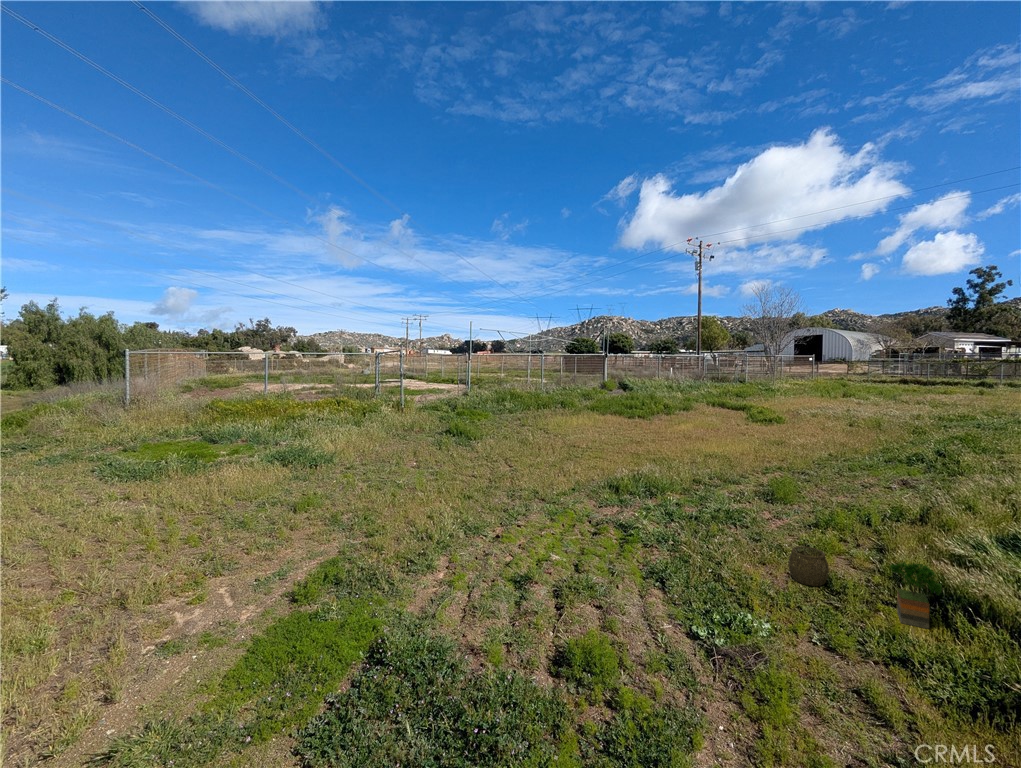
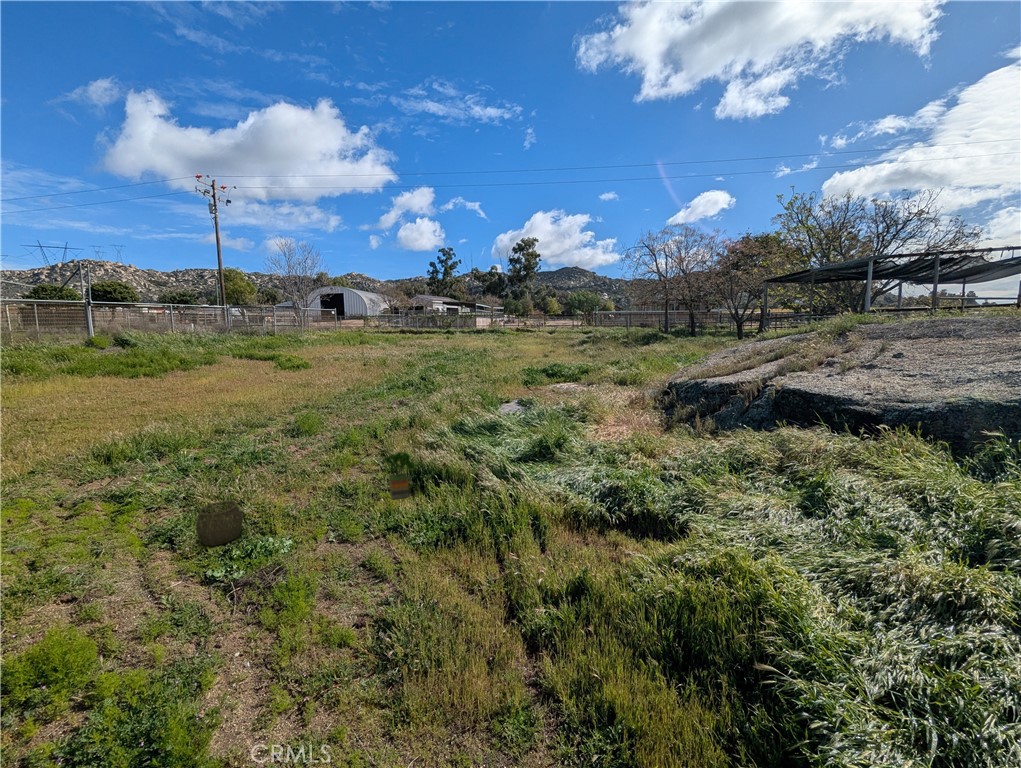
woven basket: present [788,546,829,586] -> present [196,501,243,546]

